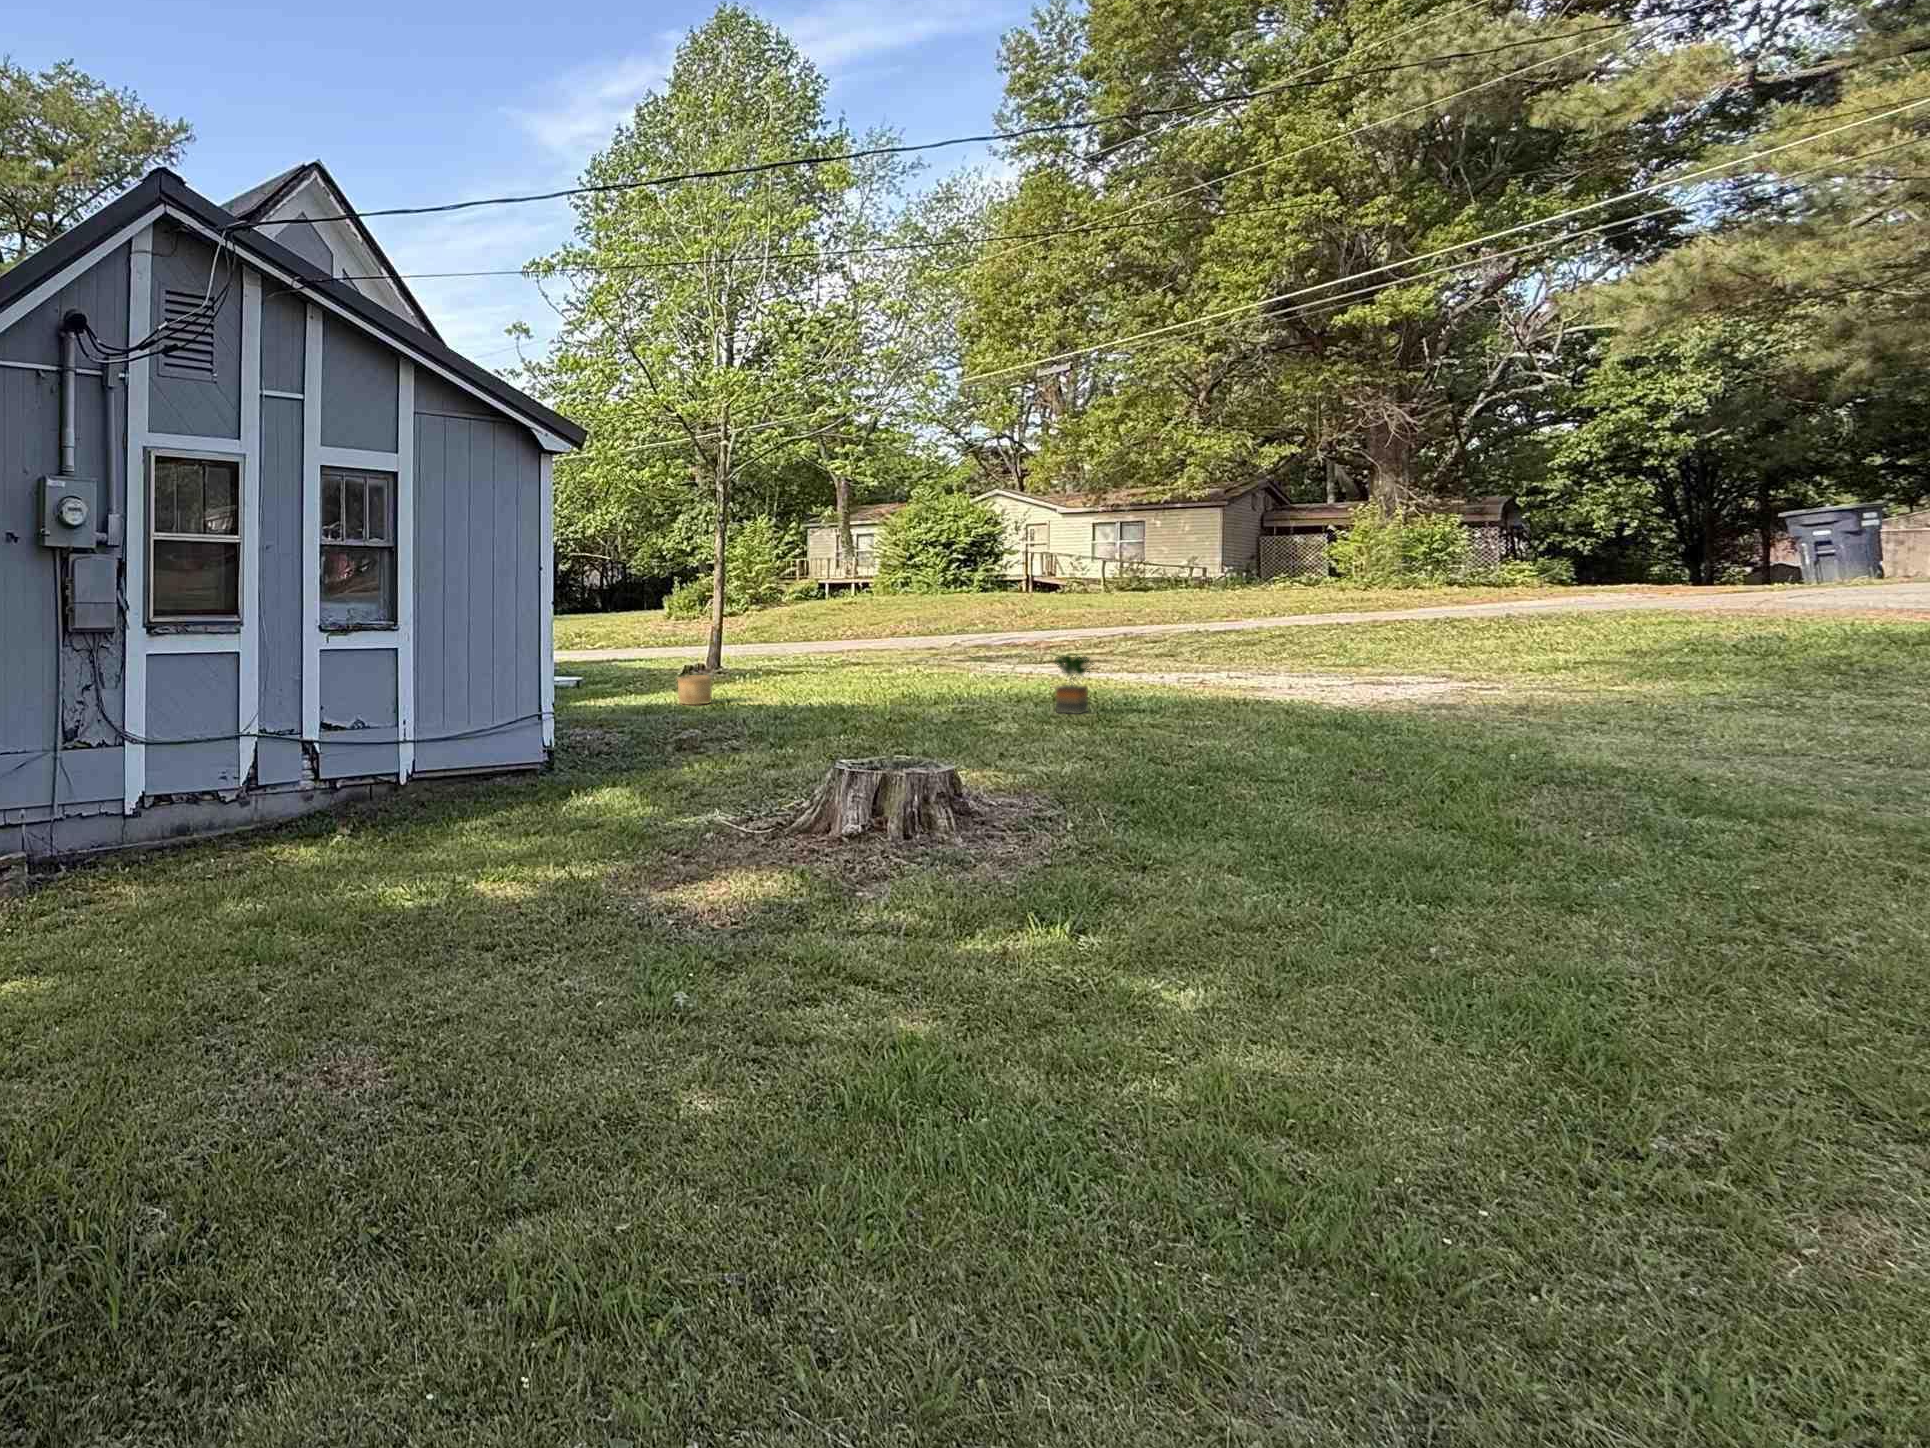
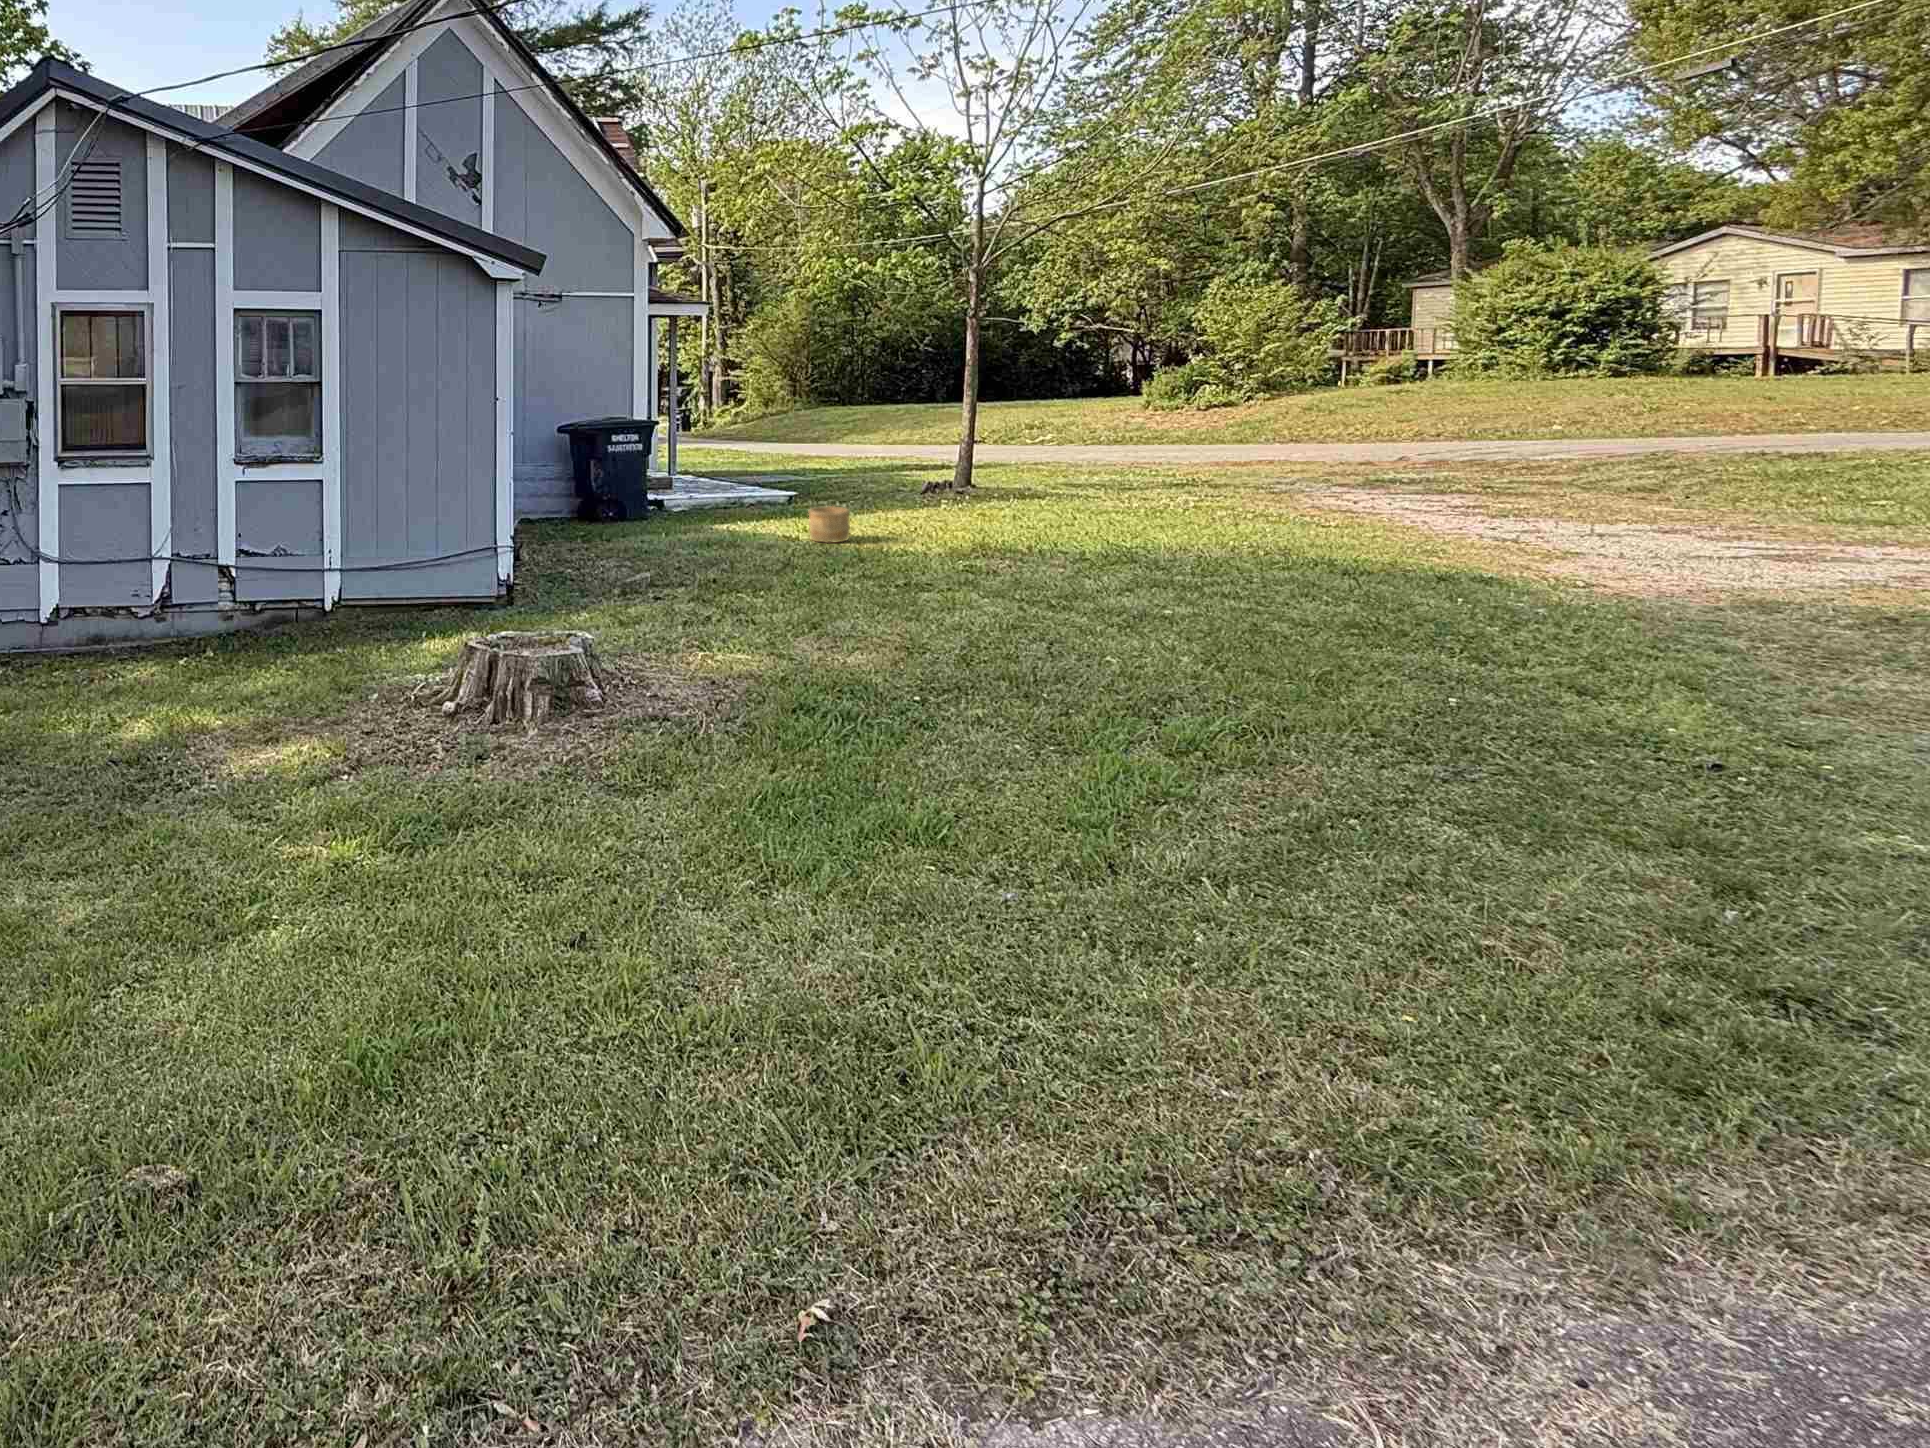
potted tree: present [1055,655,1094,714] -> none [1256,537,1328,624]

